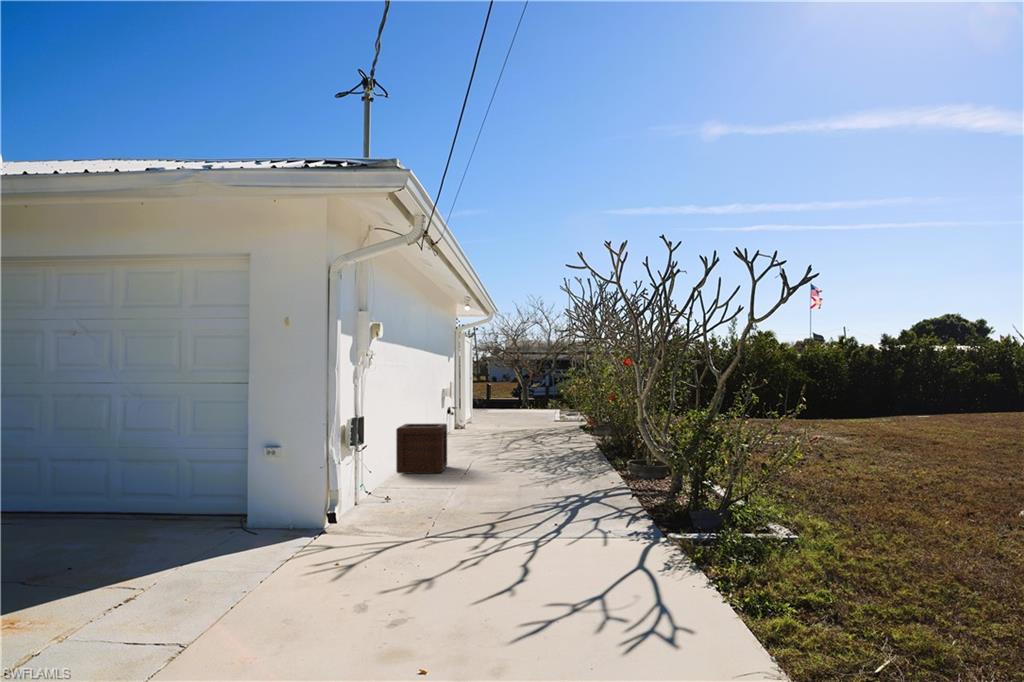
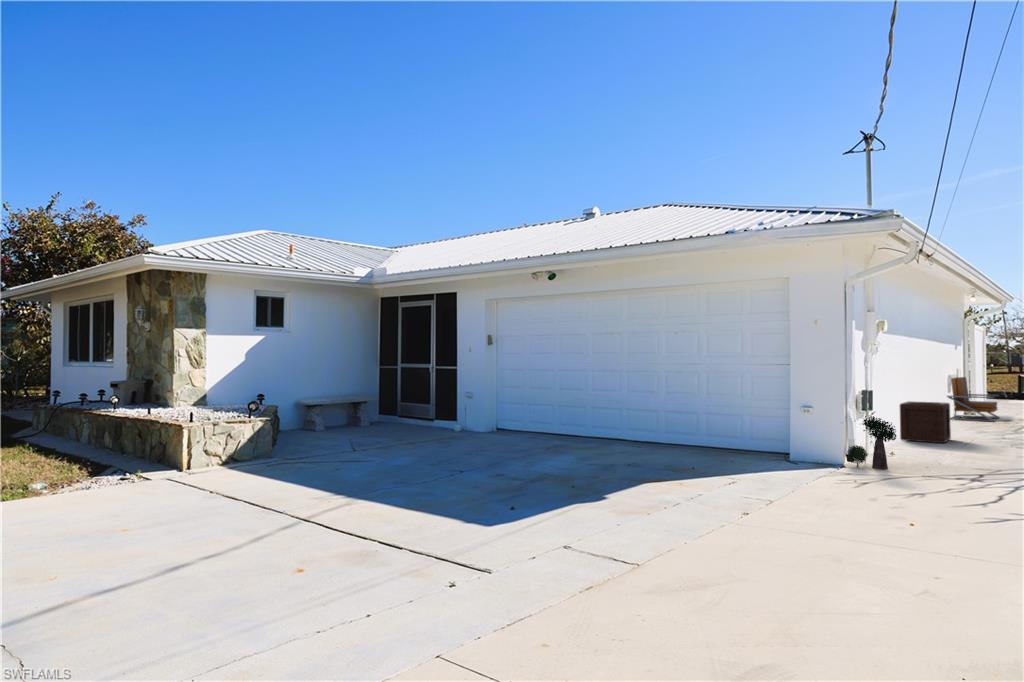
lounge chair: none [442,390,486,438] -> present [947,377,999,422]
potted plant: none [326,456,392,532] -> present [848,416,896,469]

